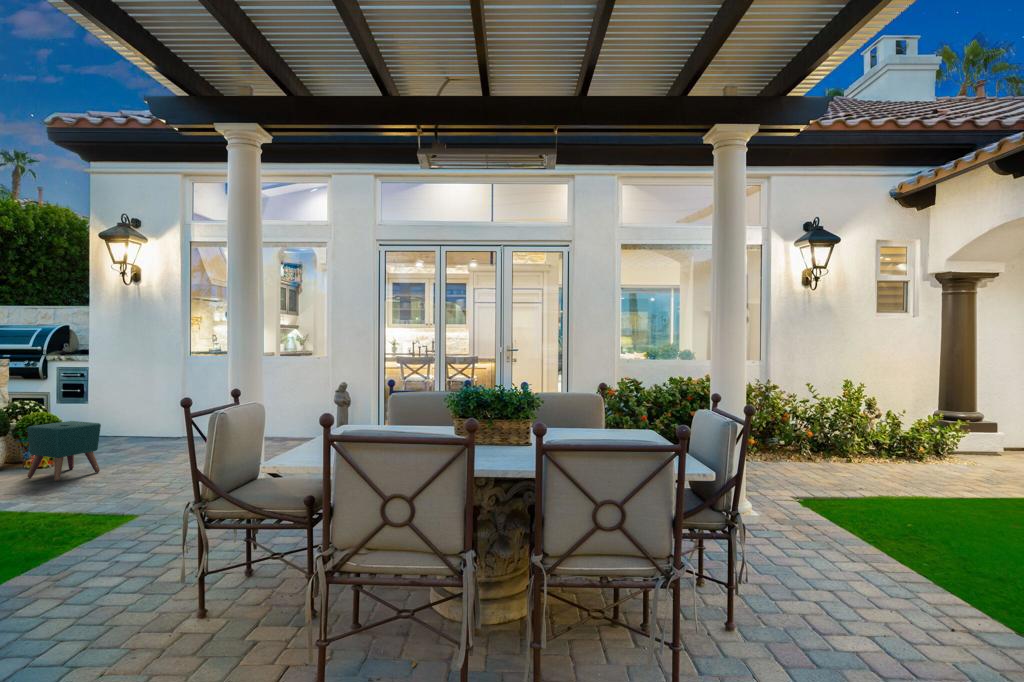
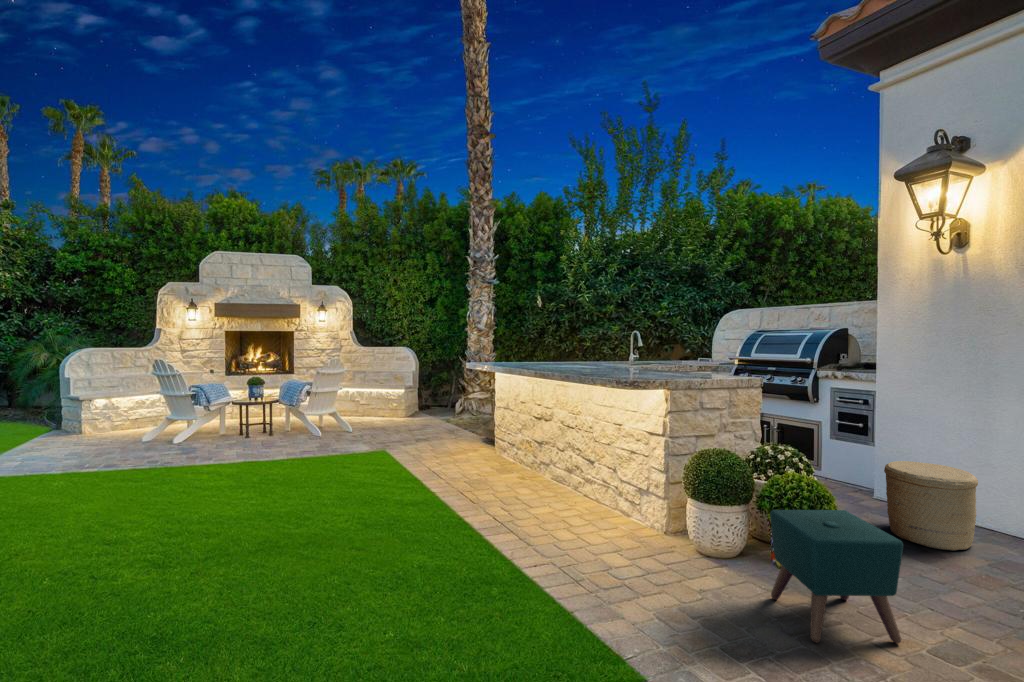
woven basket: none [94,403,143,447] -> present [884,461,978,551]

